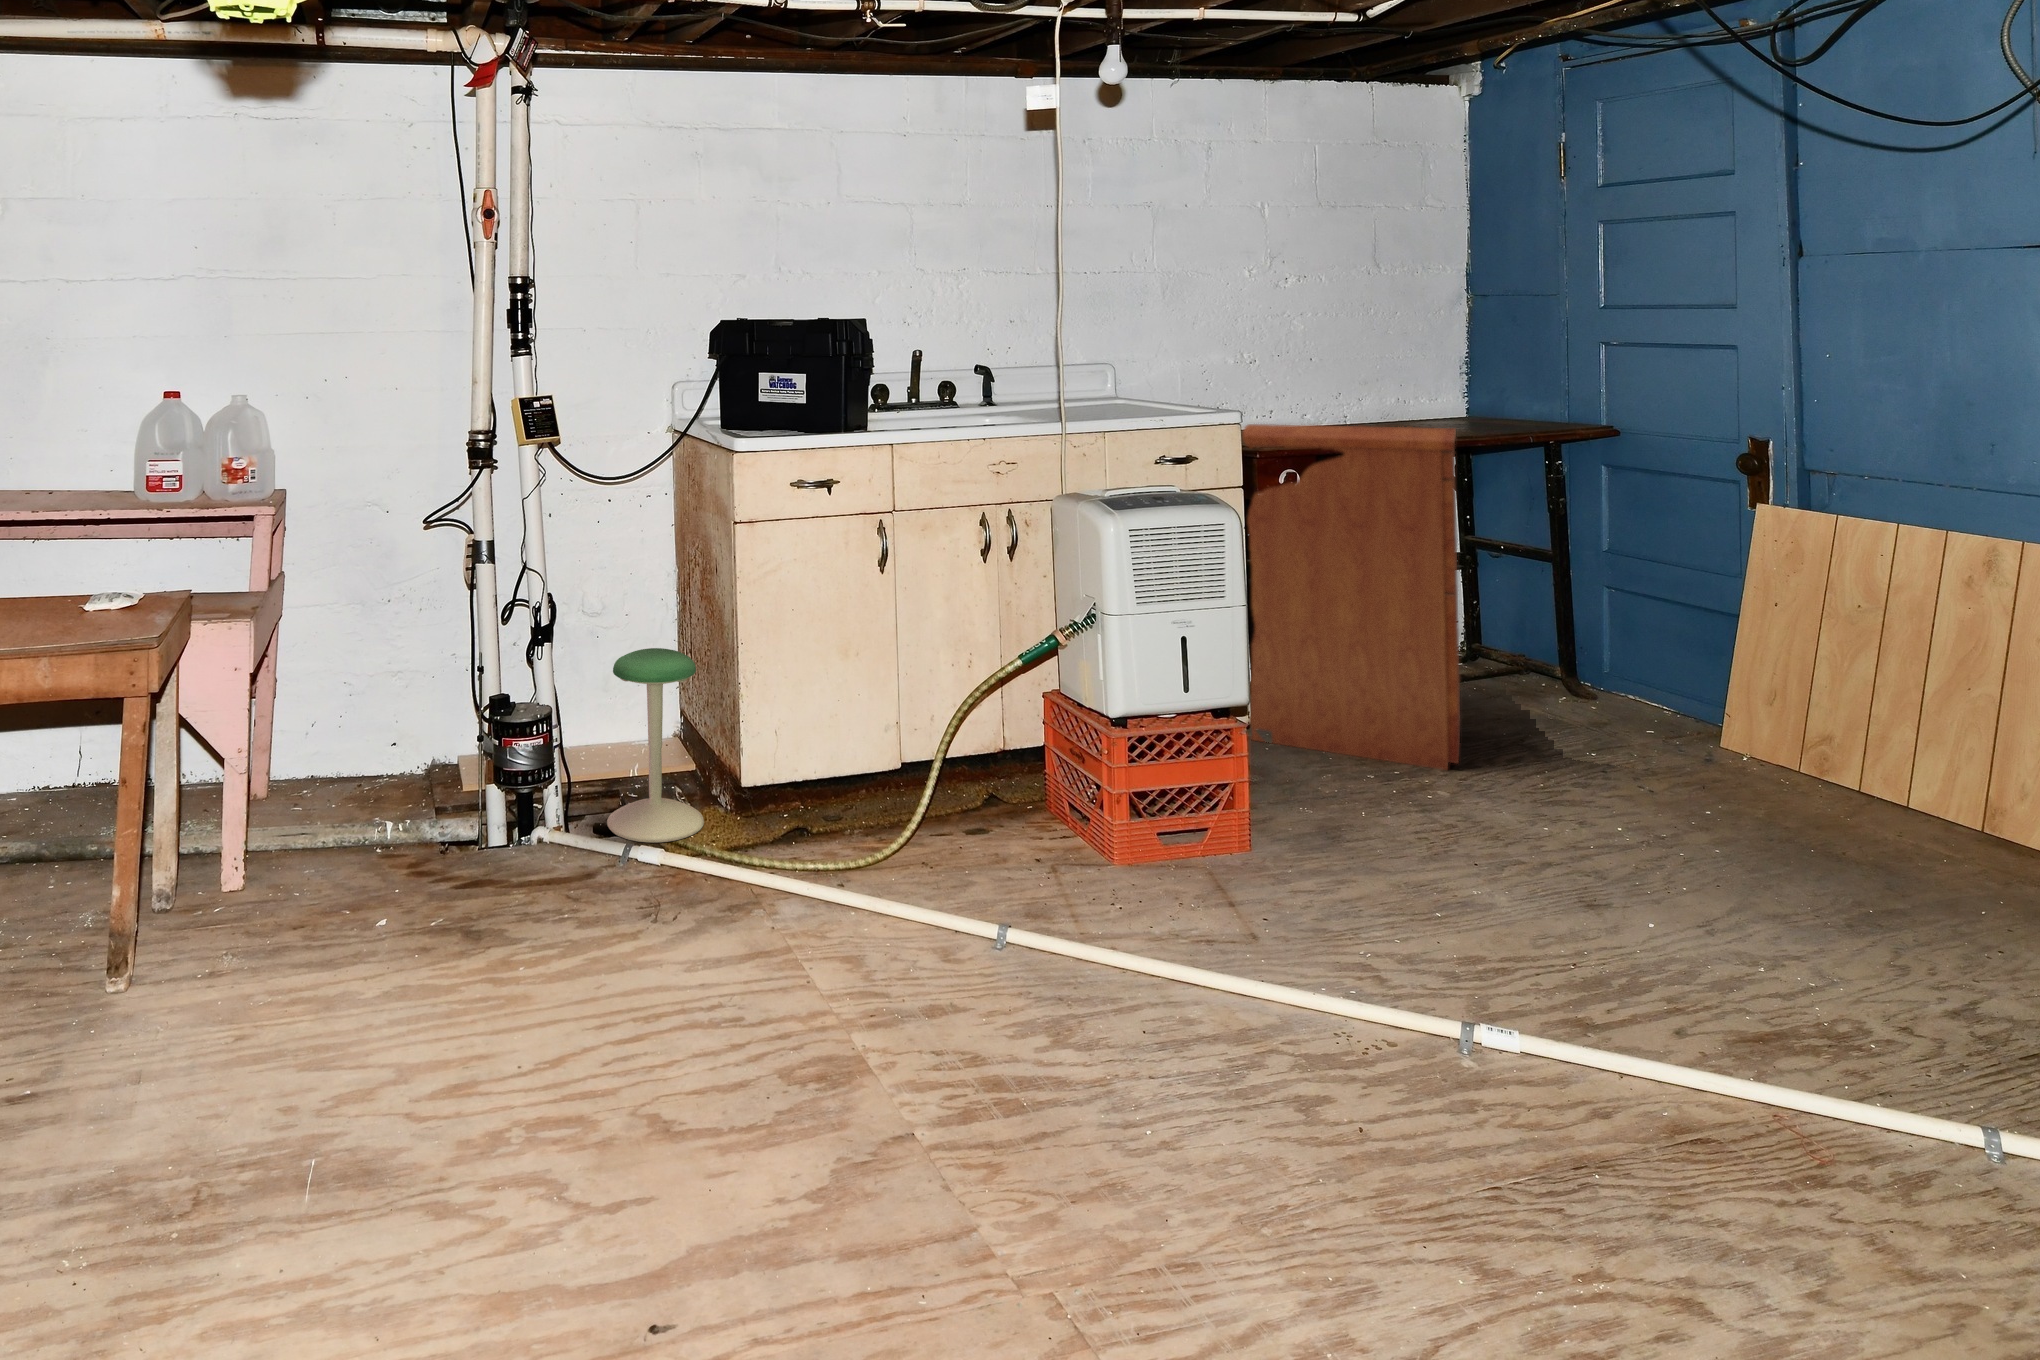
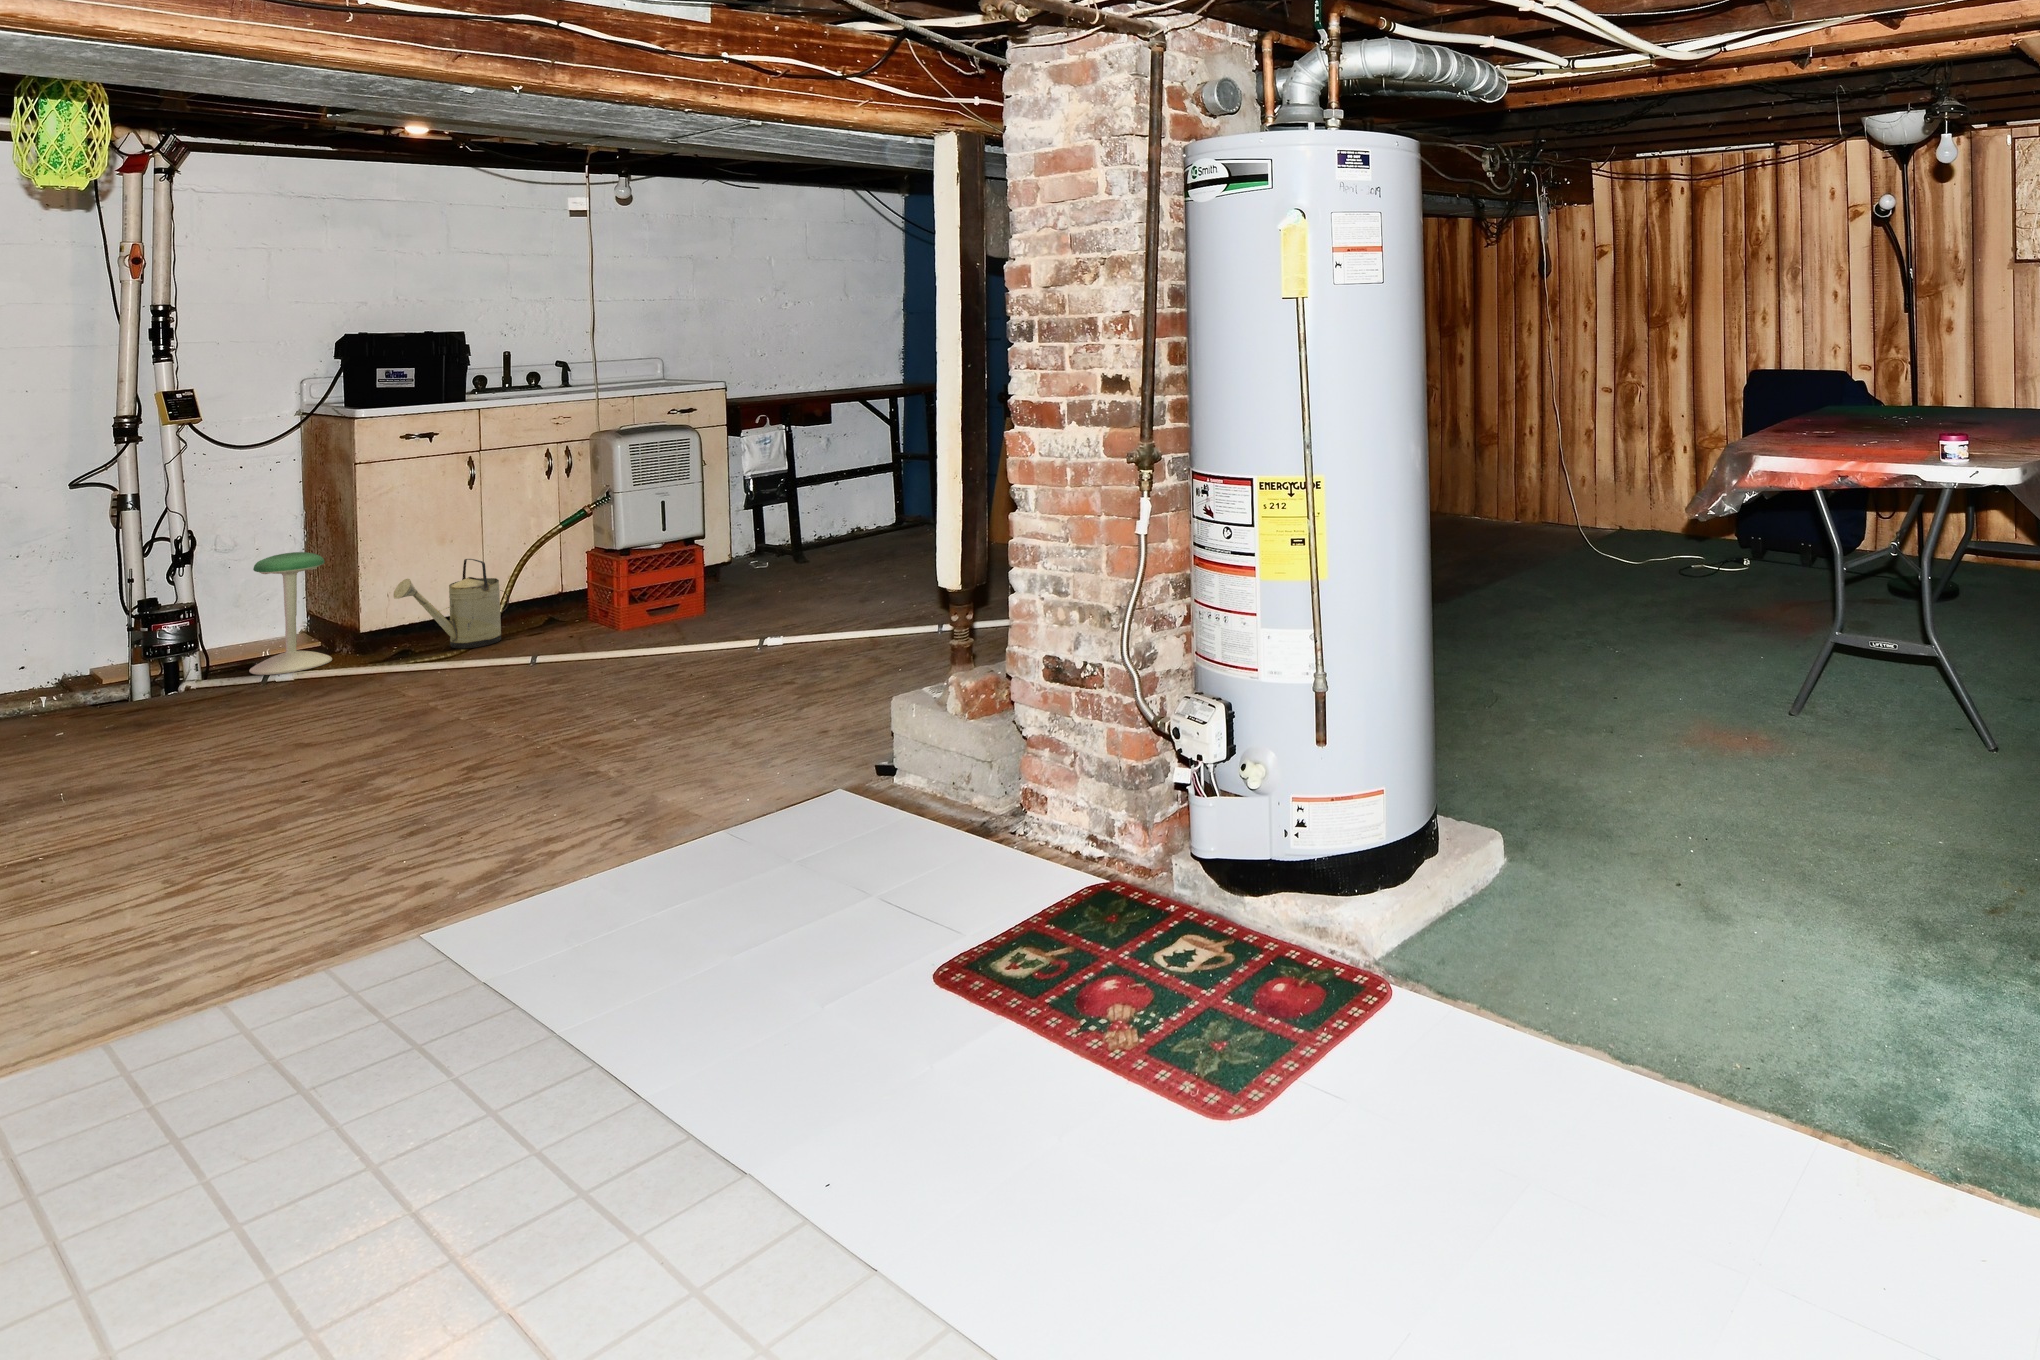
filing cabinet: present [1243,424,1461,770] -> none [723,390,864,575]
watering can: none [784,692,939,853] -> present [393,559,509,648]

